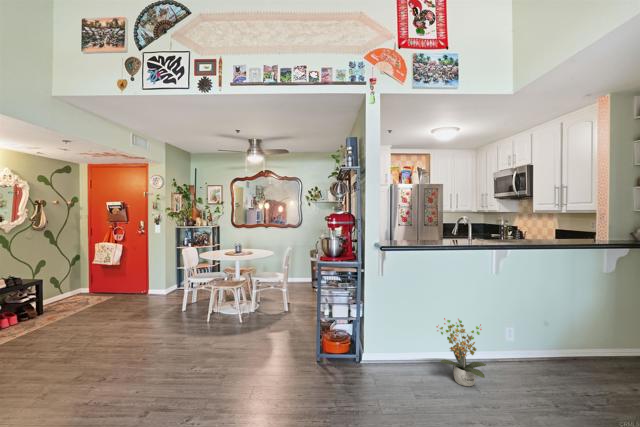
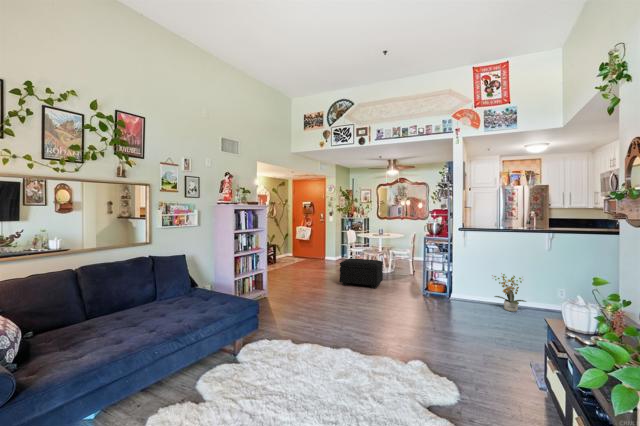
footstool: none [157,305,246,367] -> present [340,259,383,289]

